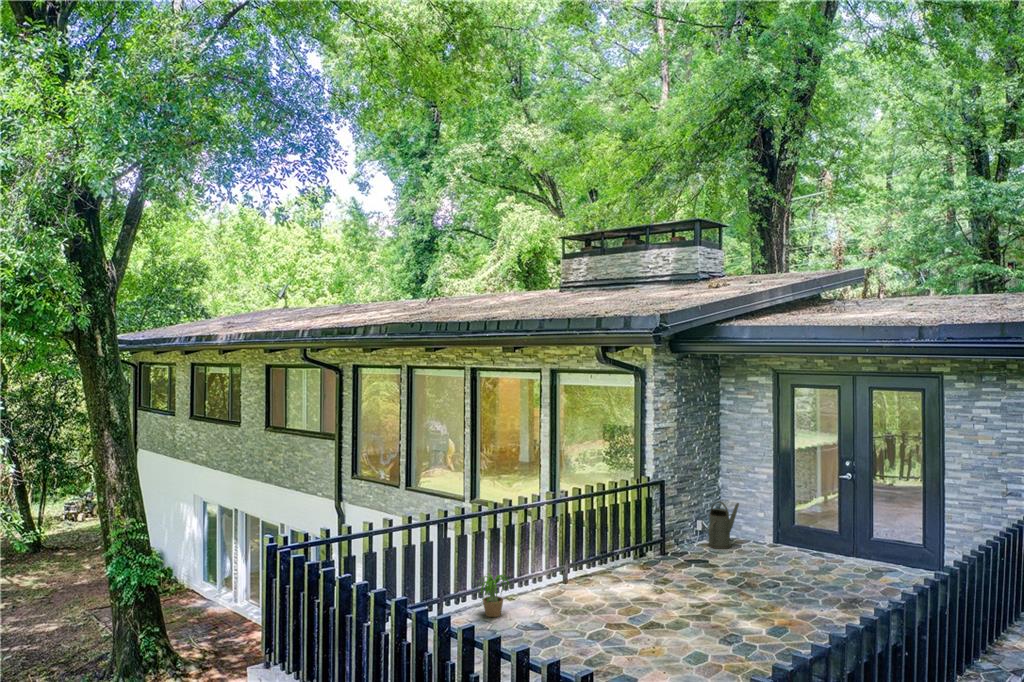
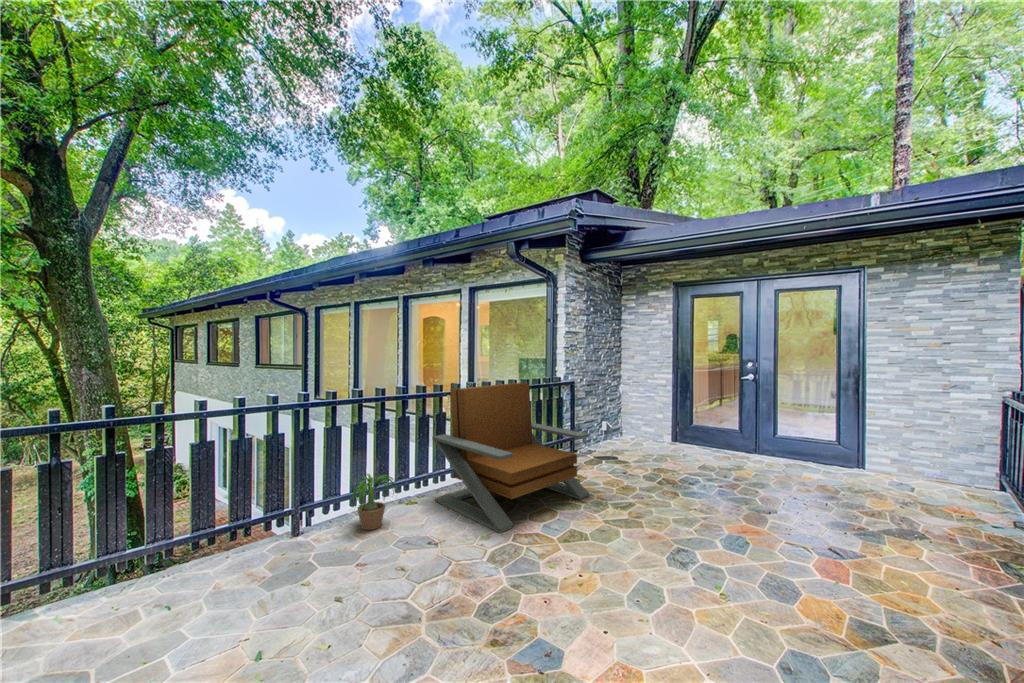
lounge chair: none [534,490,671,621] -> present [432,383,589,533]
watering can: present [708,502,739,549] -> none [613,404,639,448]

